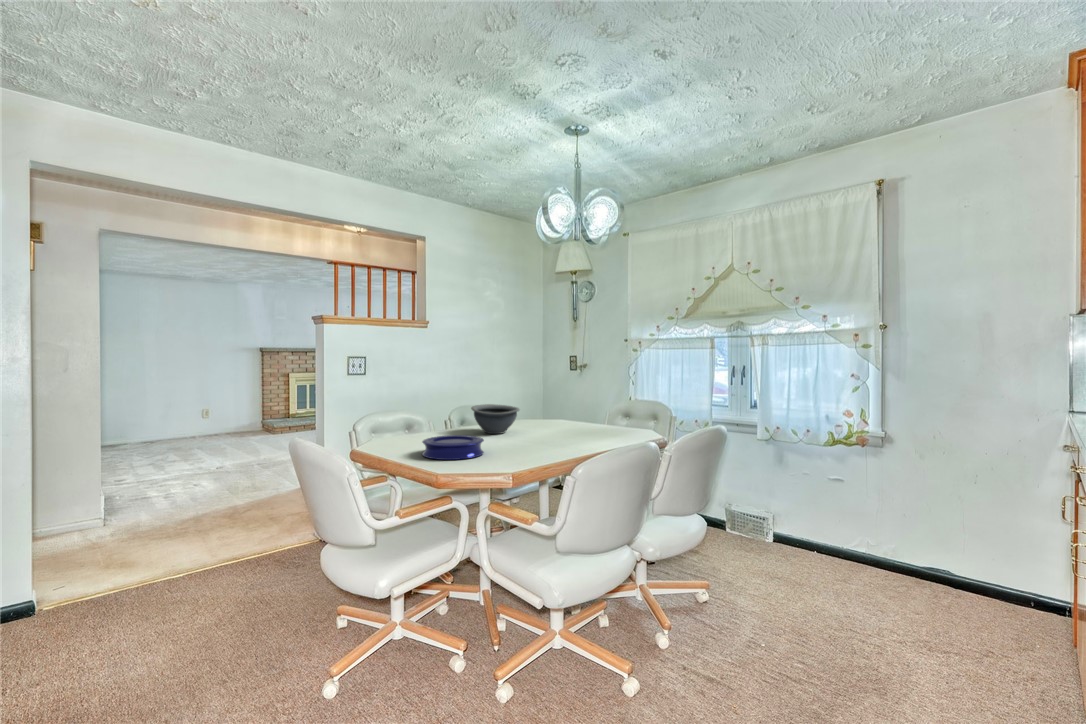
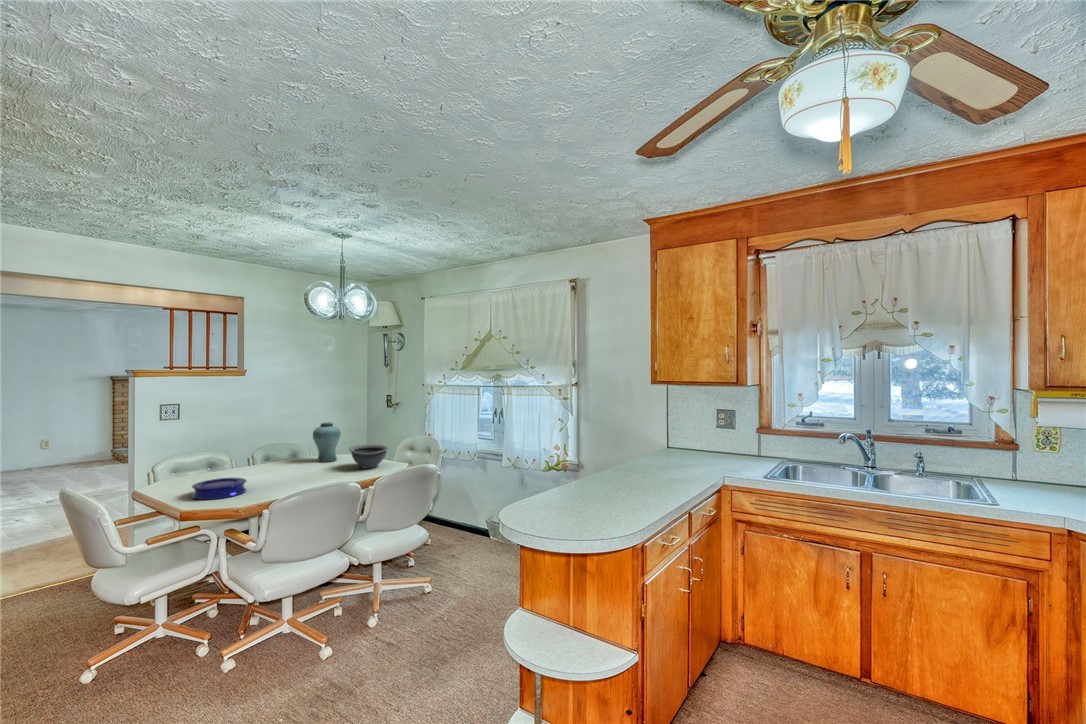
vase: none [520,378,552,427] -> present [313,422,341,462]
bowl: present [471,404,520,434] -> present [349,444,389,469]

